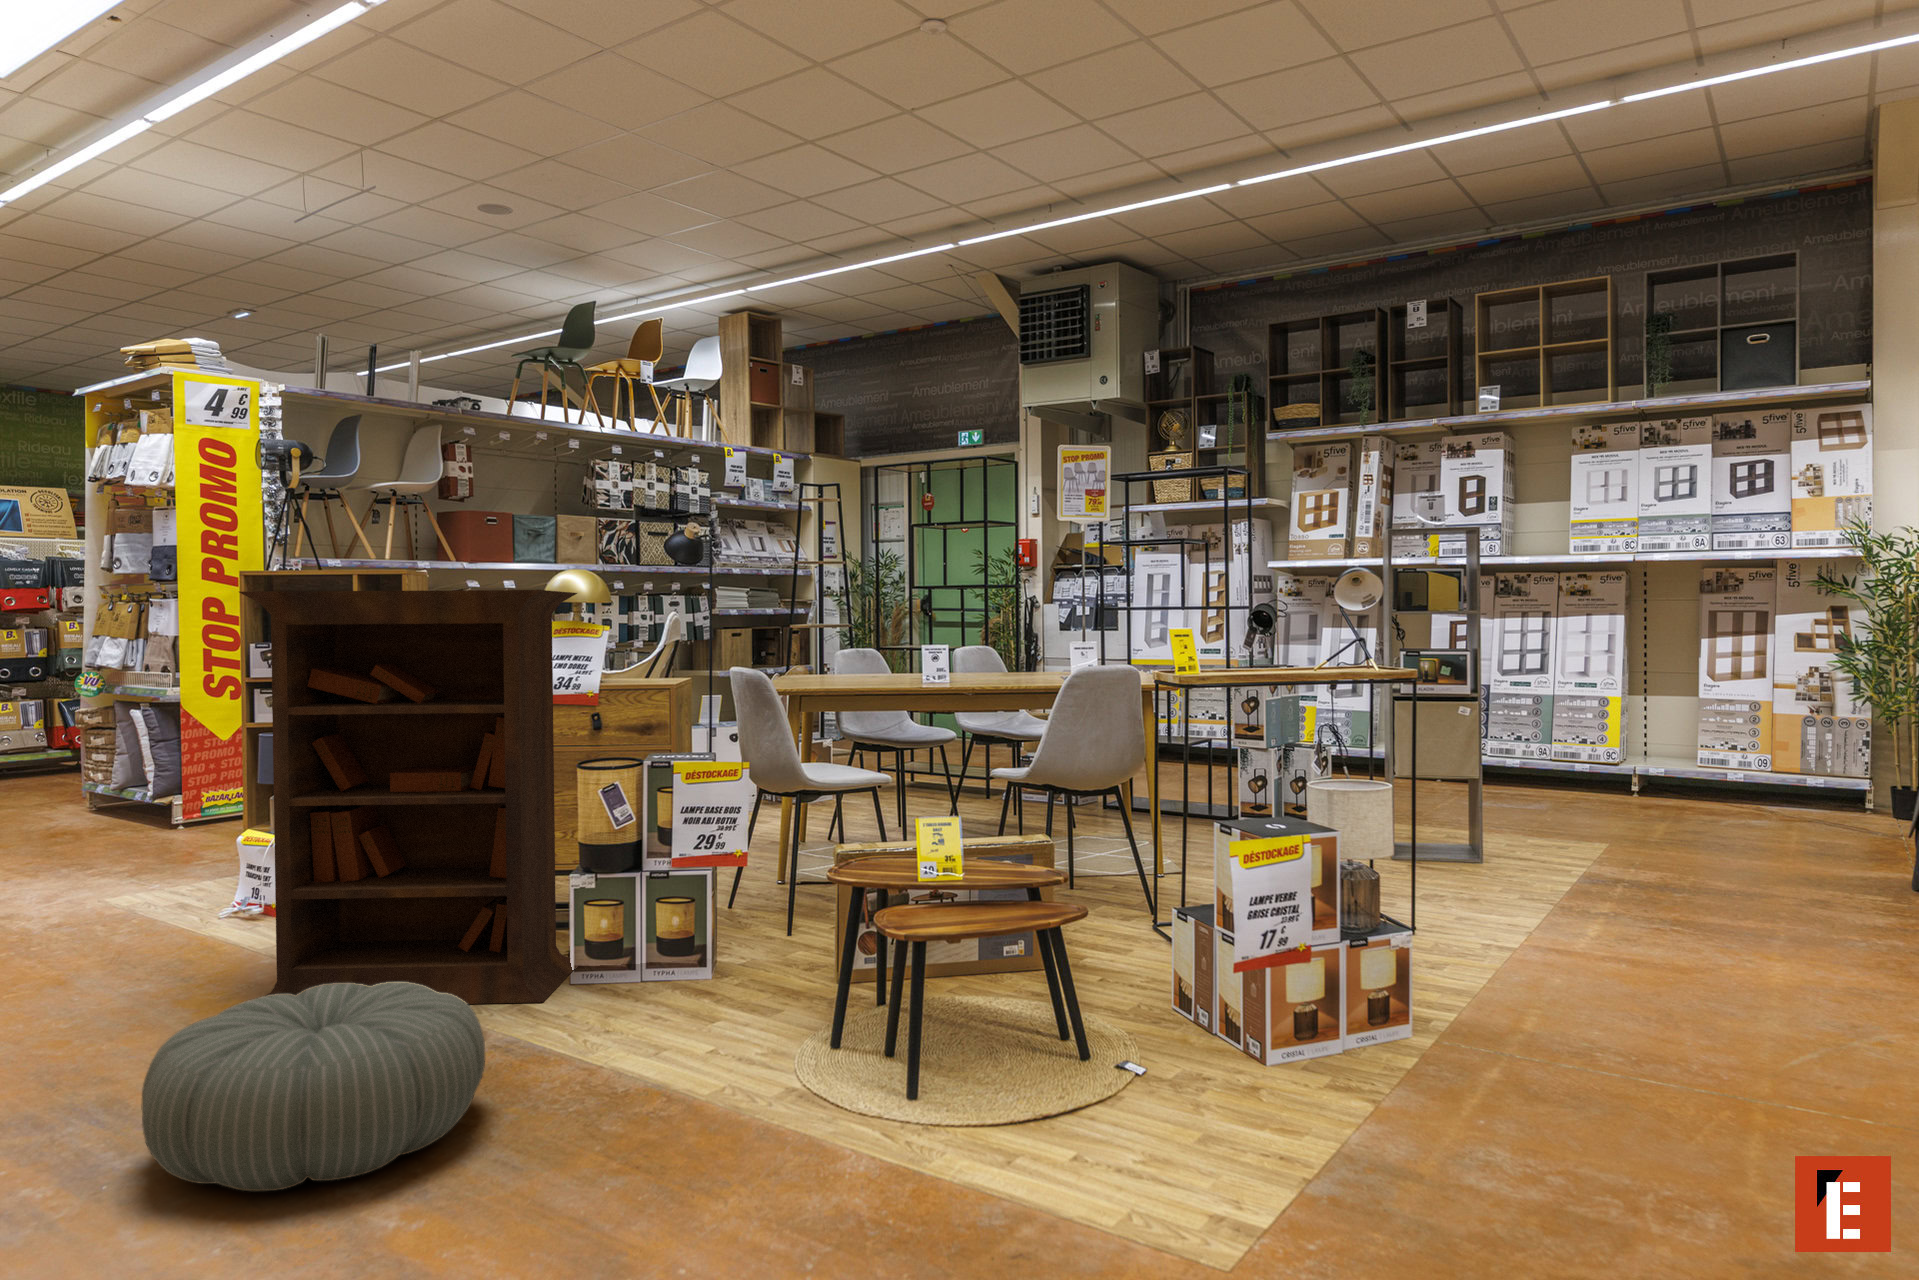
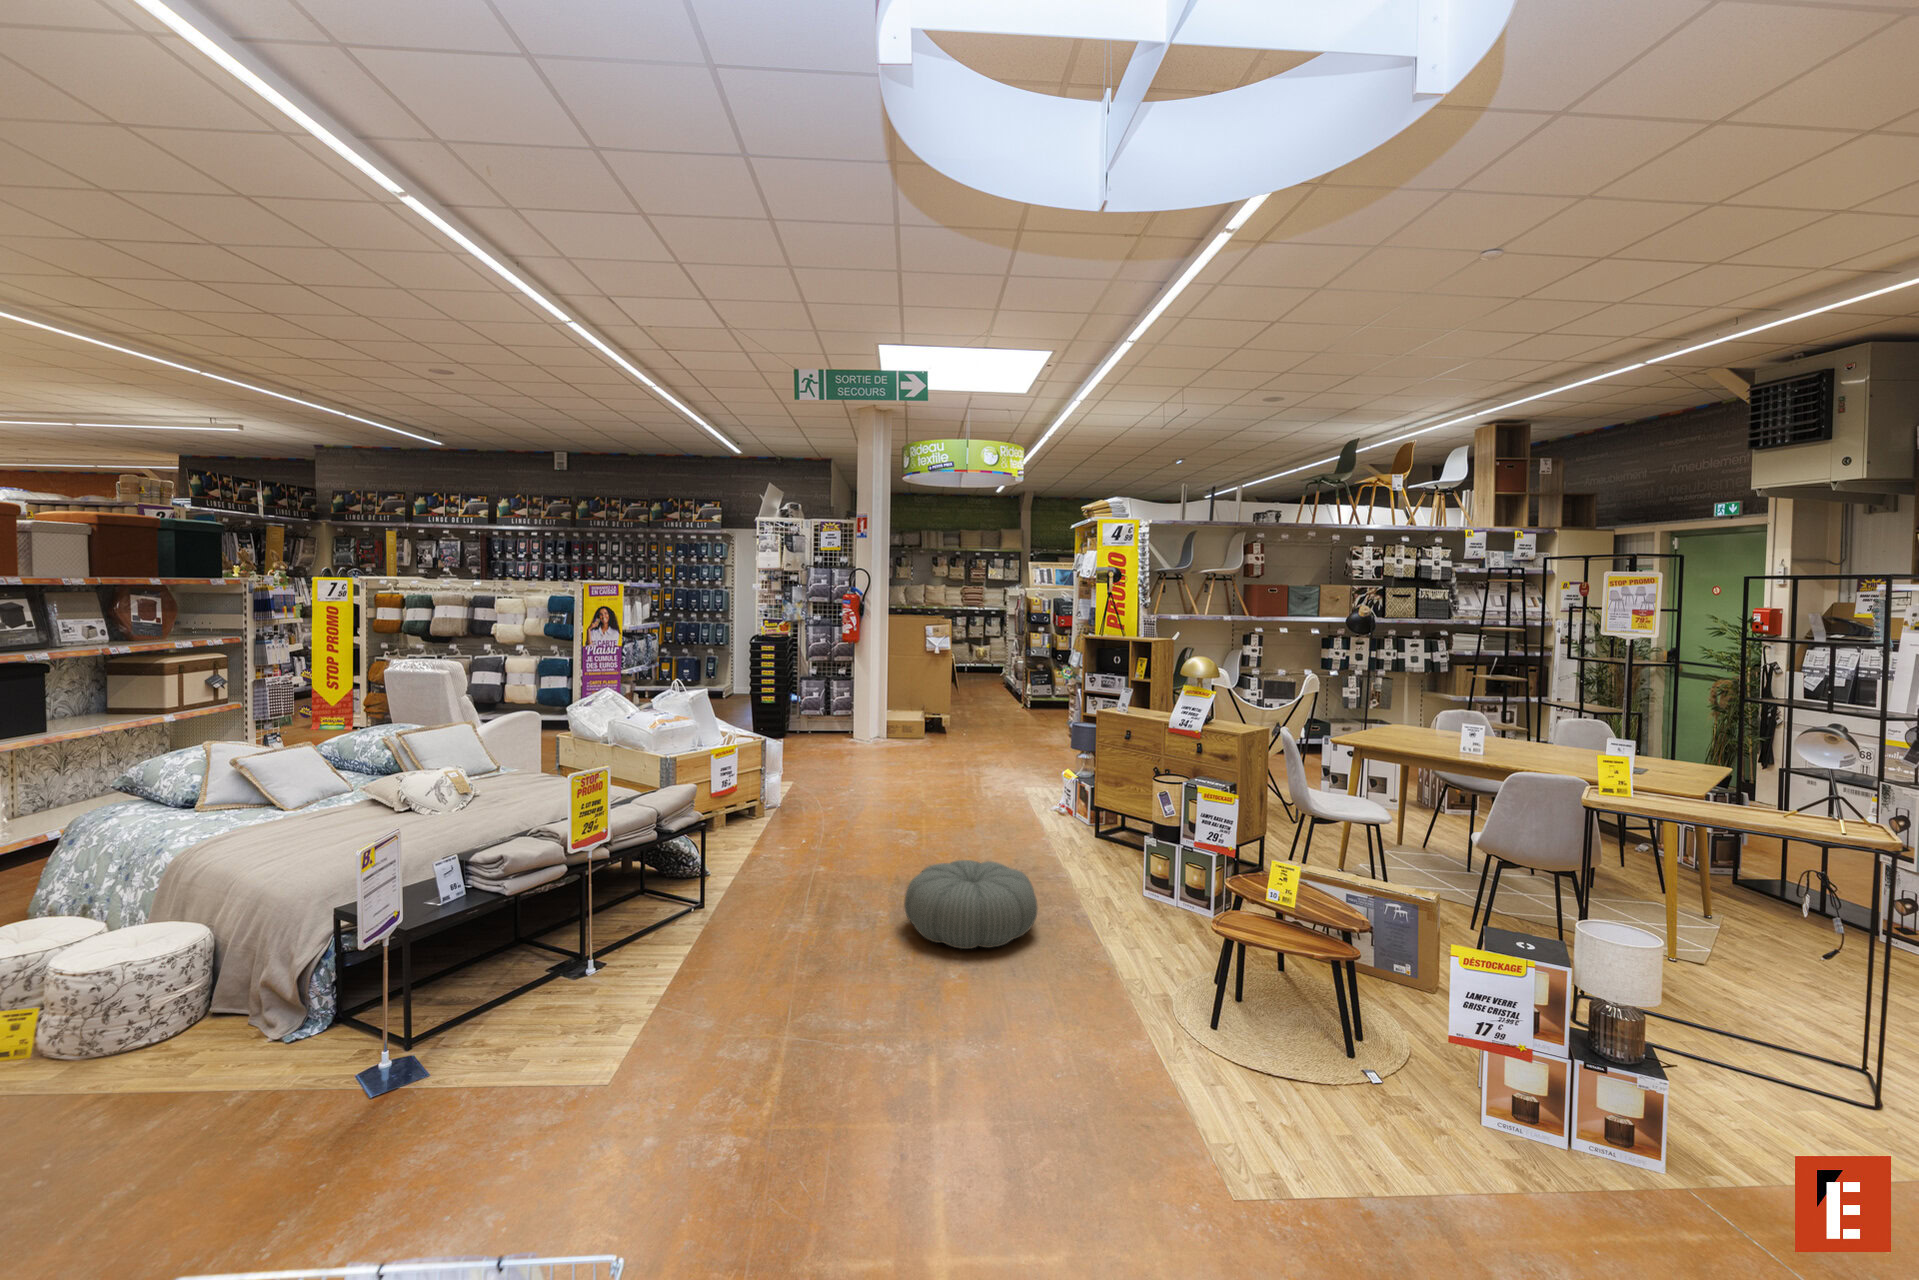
bookcase: present [239,590,577,1004] -> none [1017,666,1175,899]

